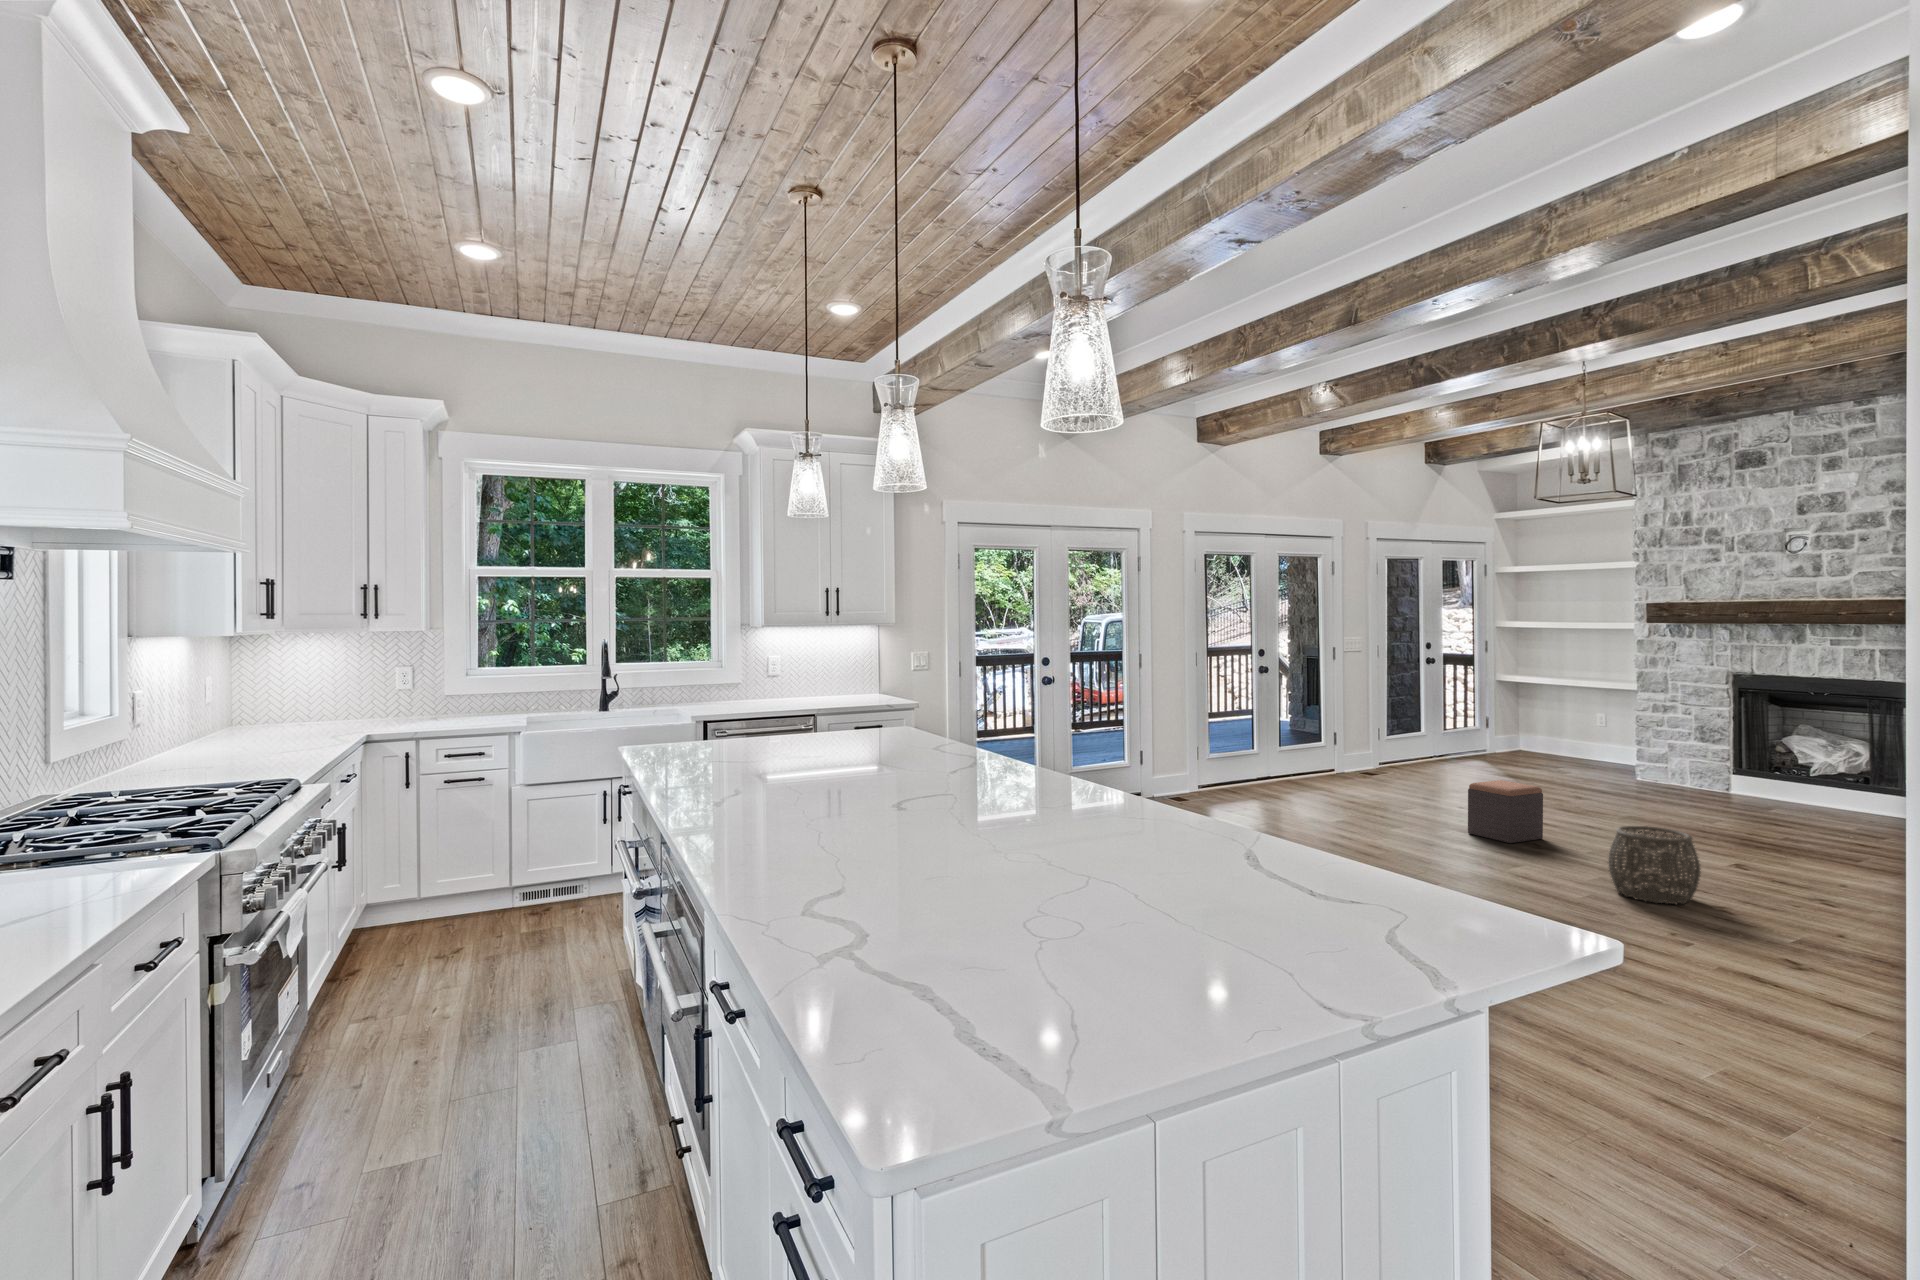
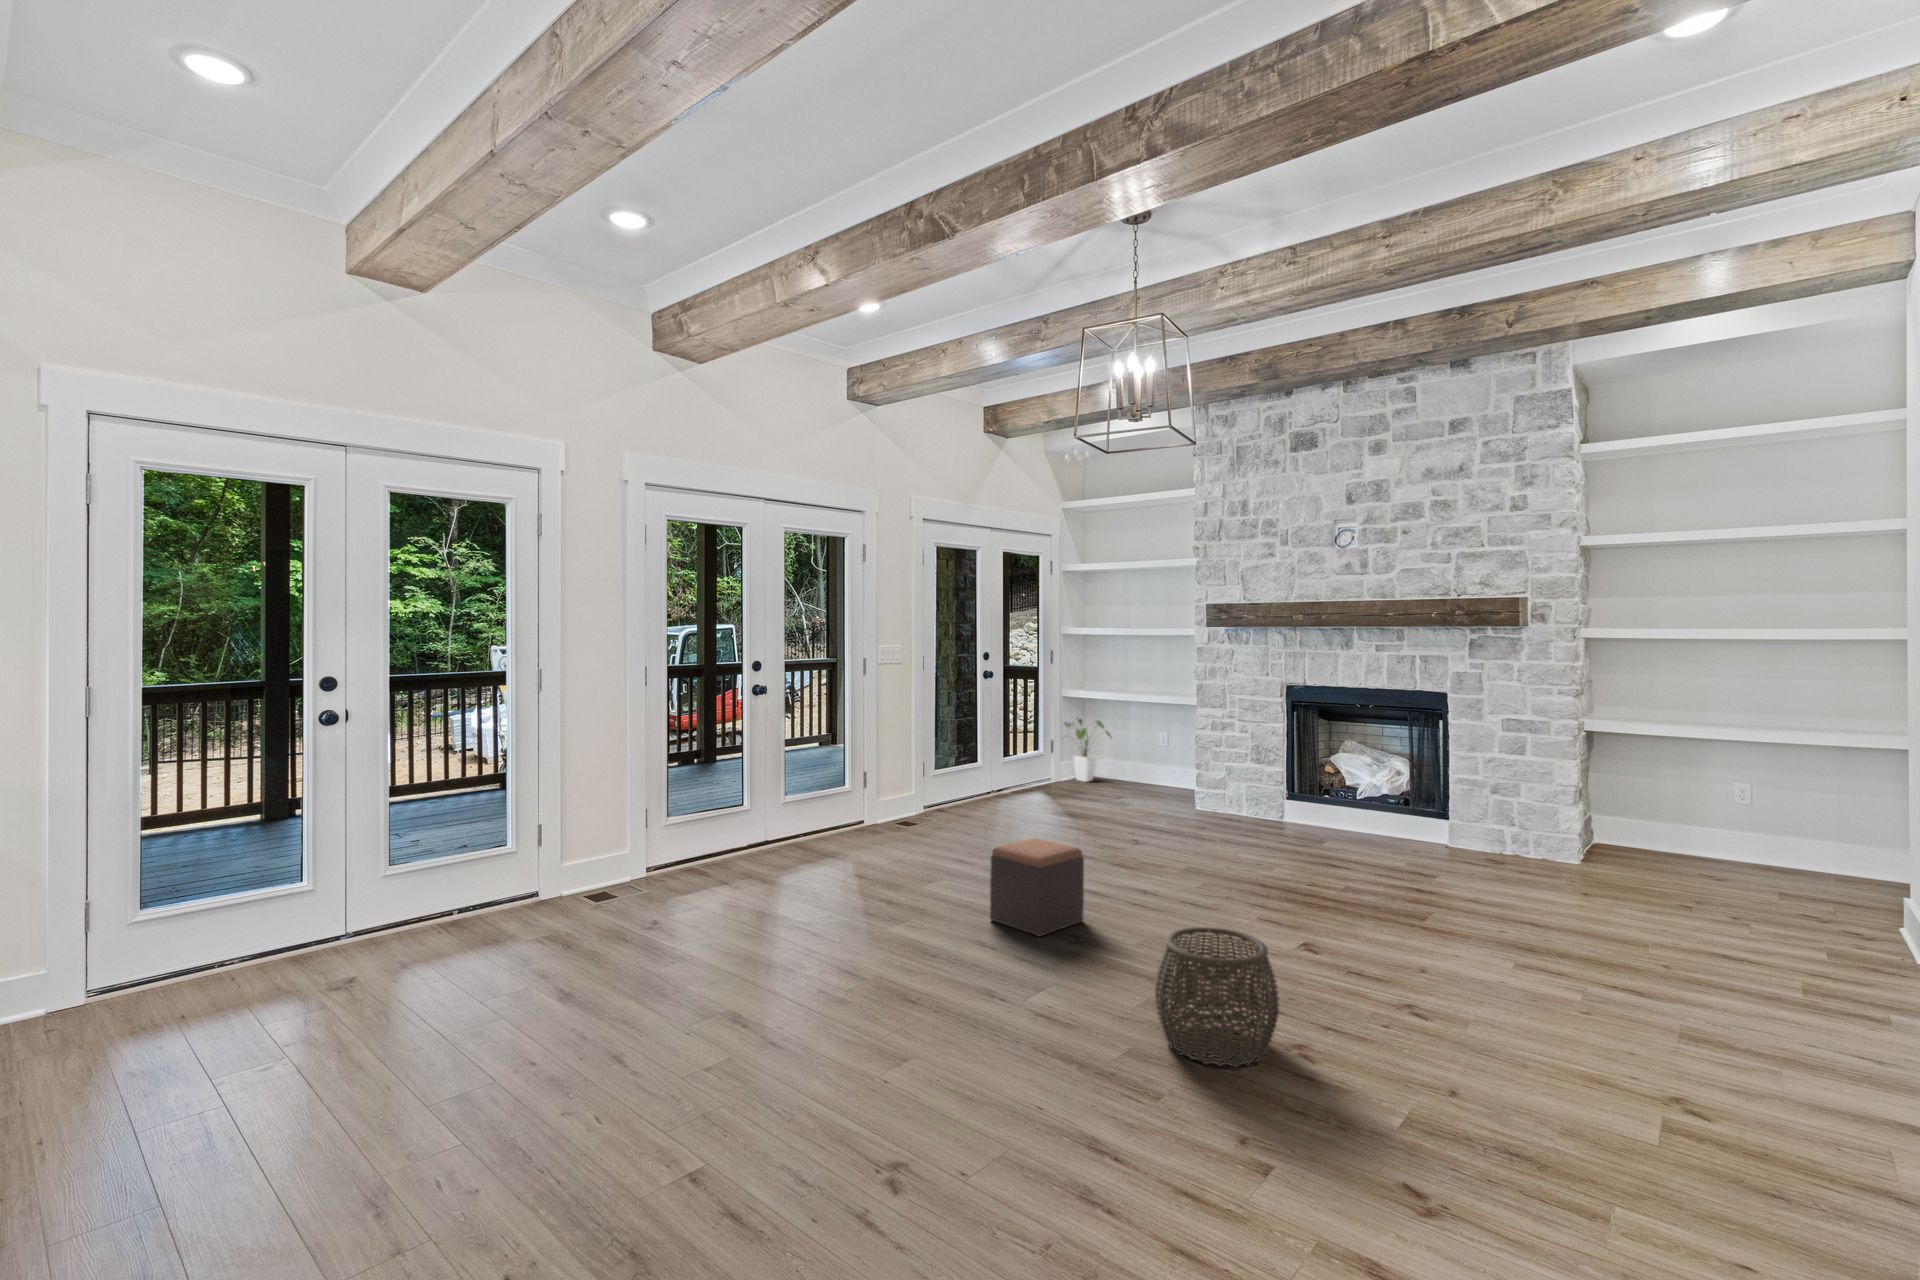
house plant: none [1494,701,1549,758] -> present [1065,719,1111,782]

